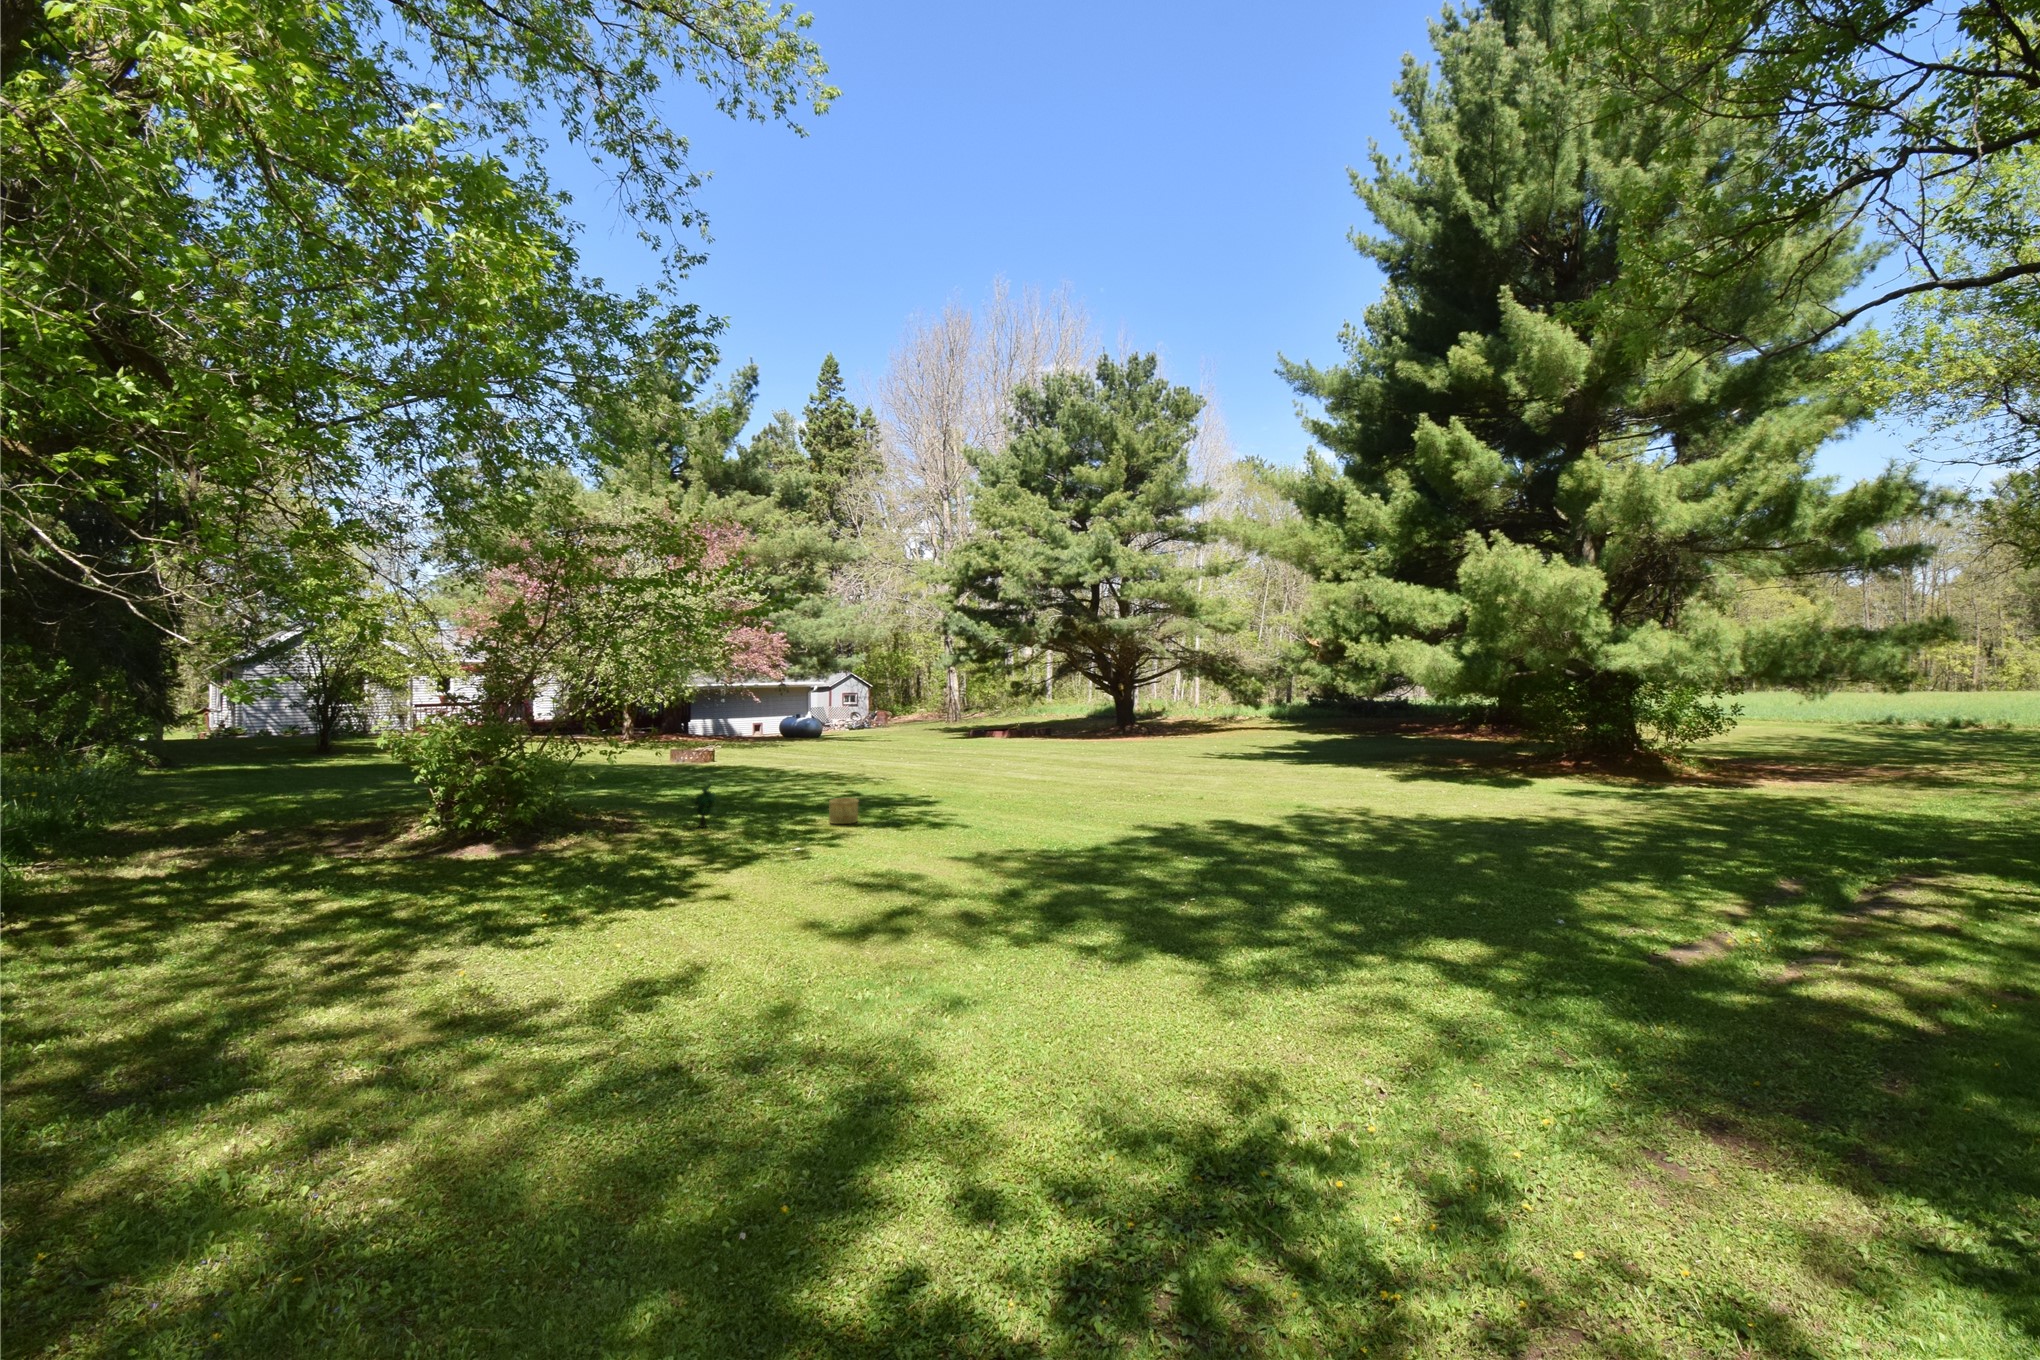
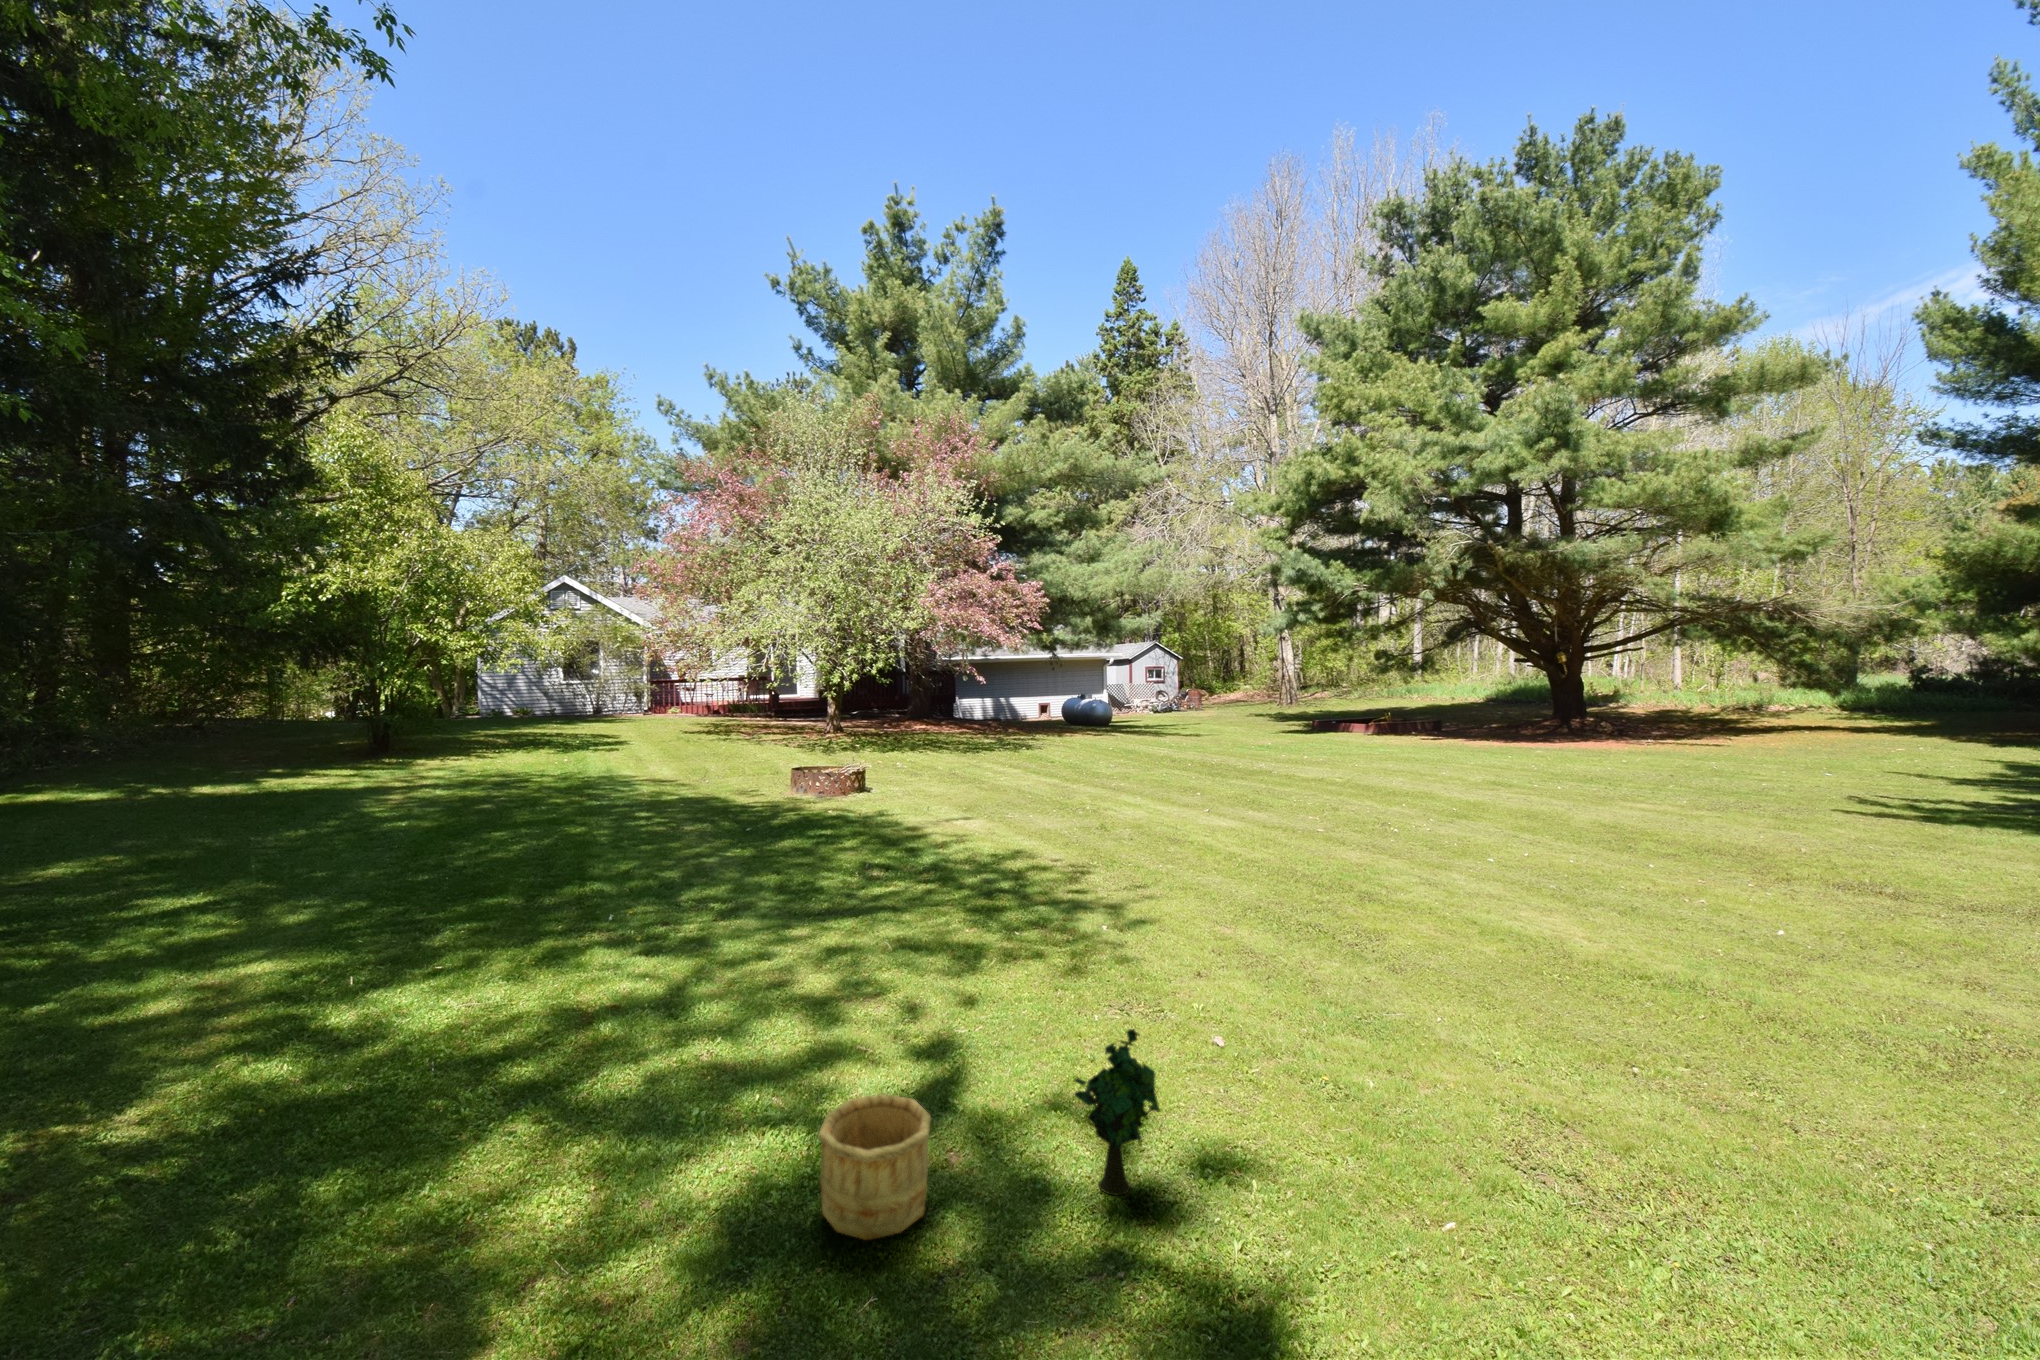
decorative plant: present [691,783,716,828] -> present [1073,1029,1161,1195]

